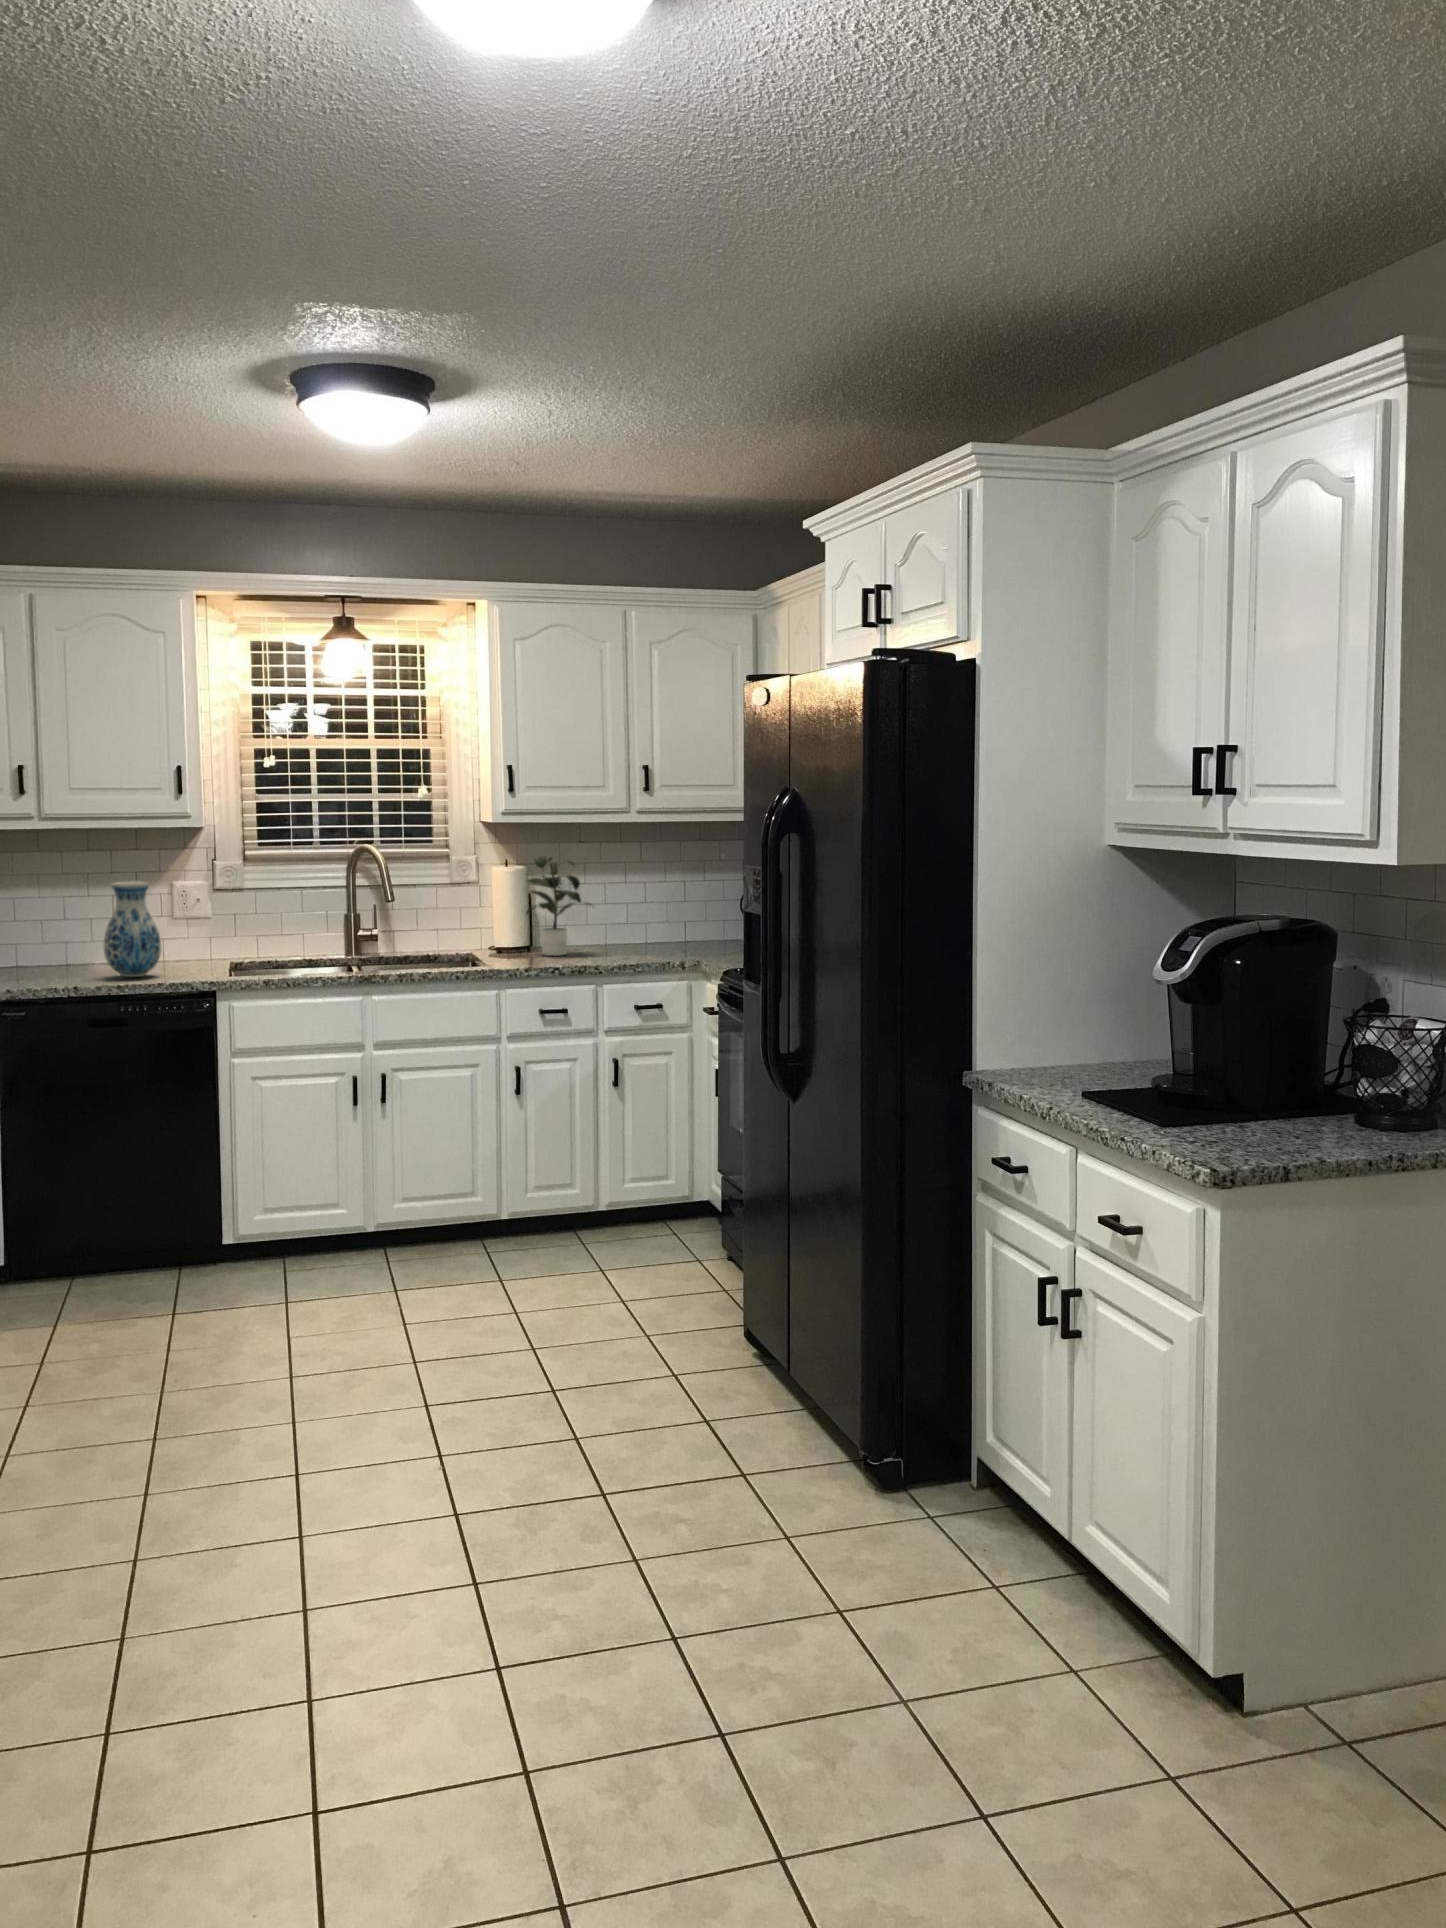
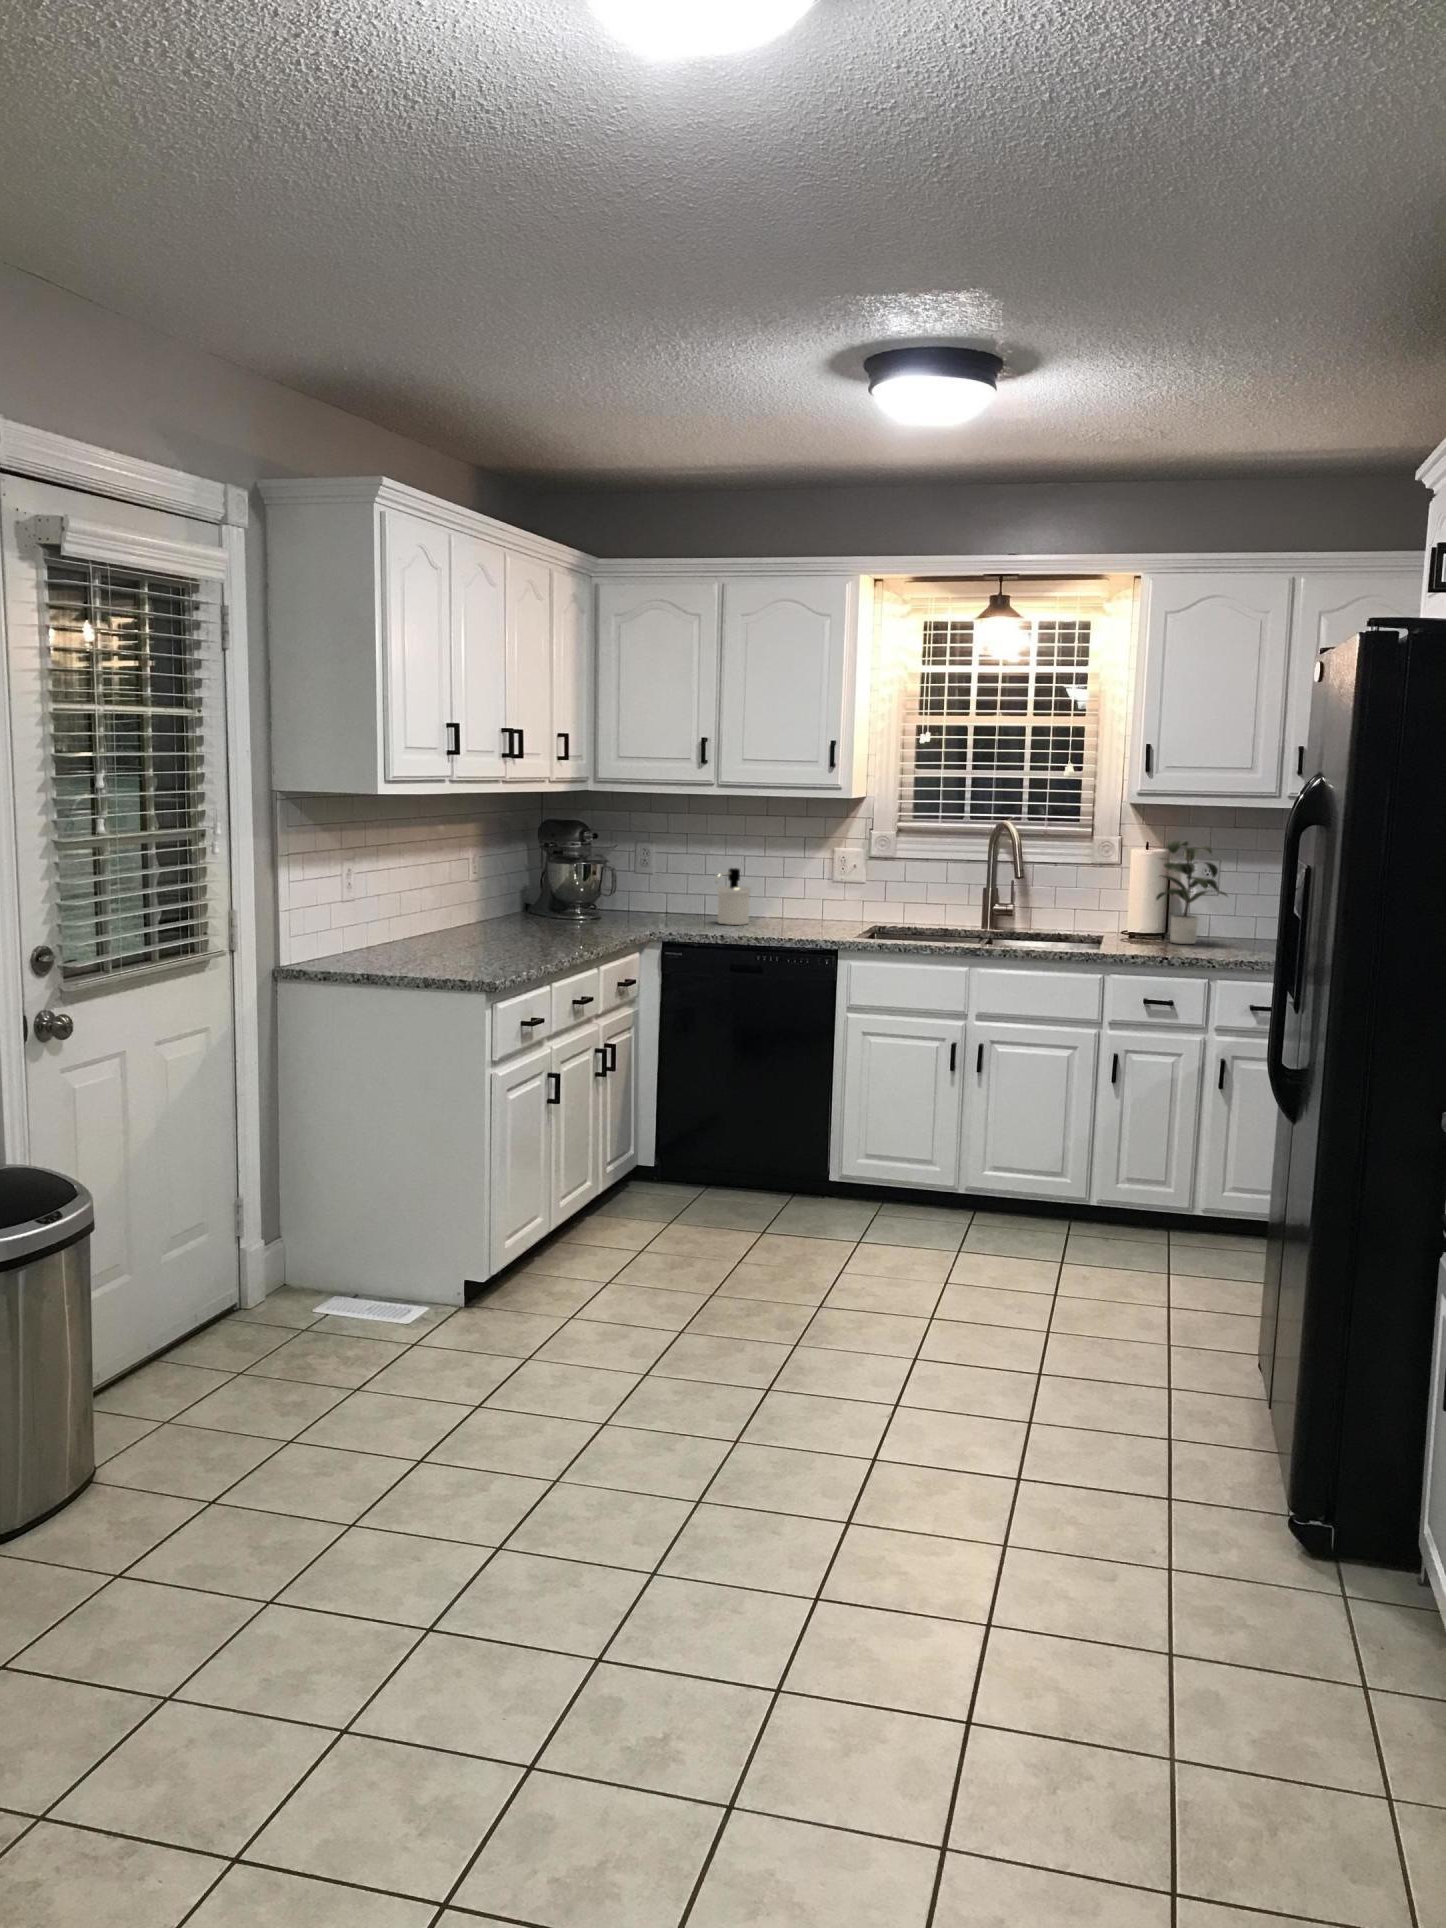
vase: present [104,881,161,977] -> none [754,846,802,932]
soap dispenser: none [48,911,89,974] -> present [715,868,751,925]

